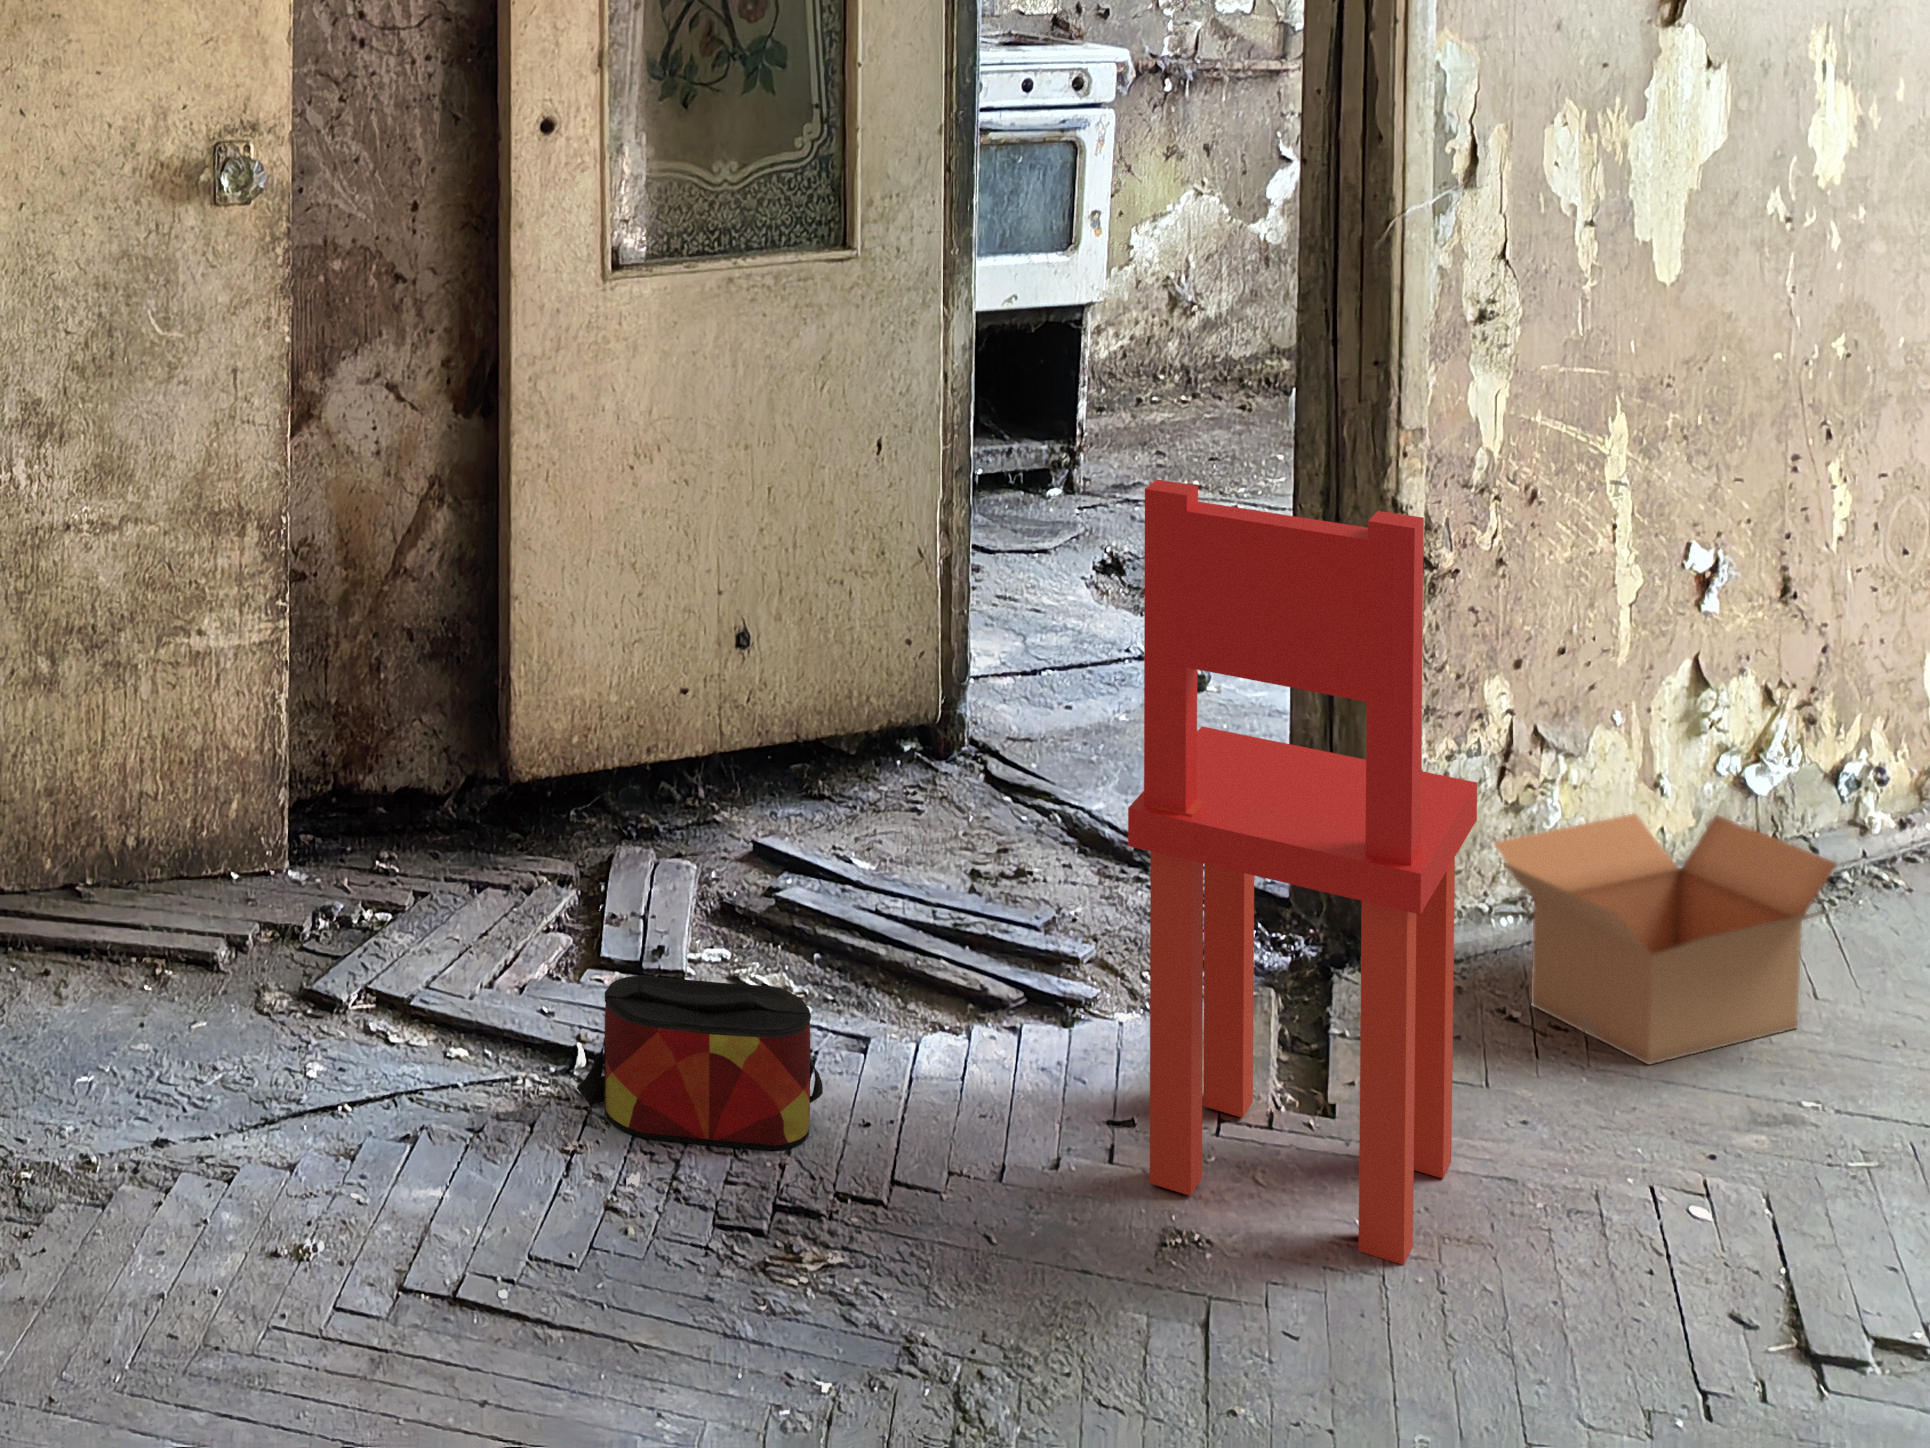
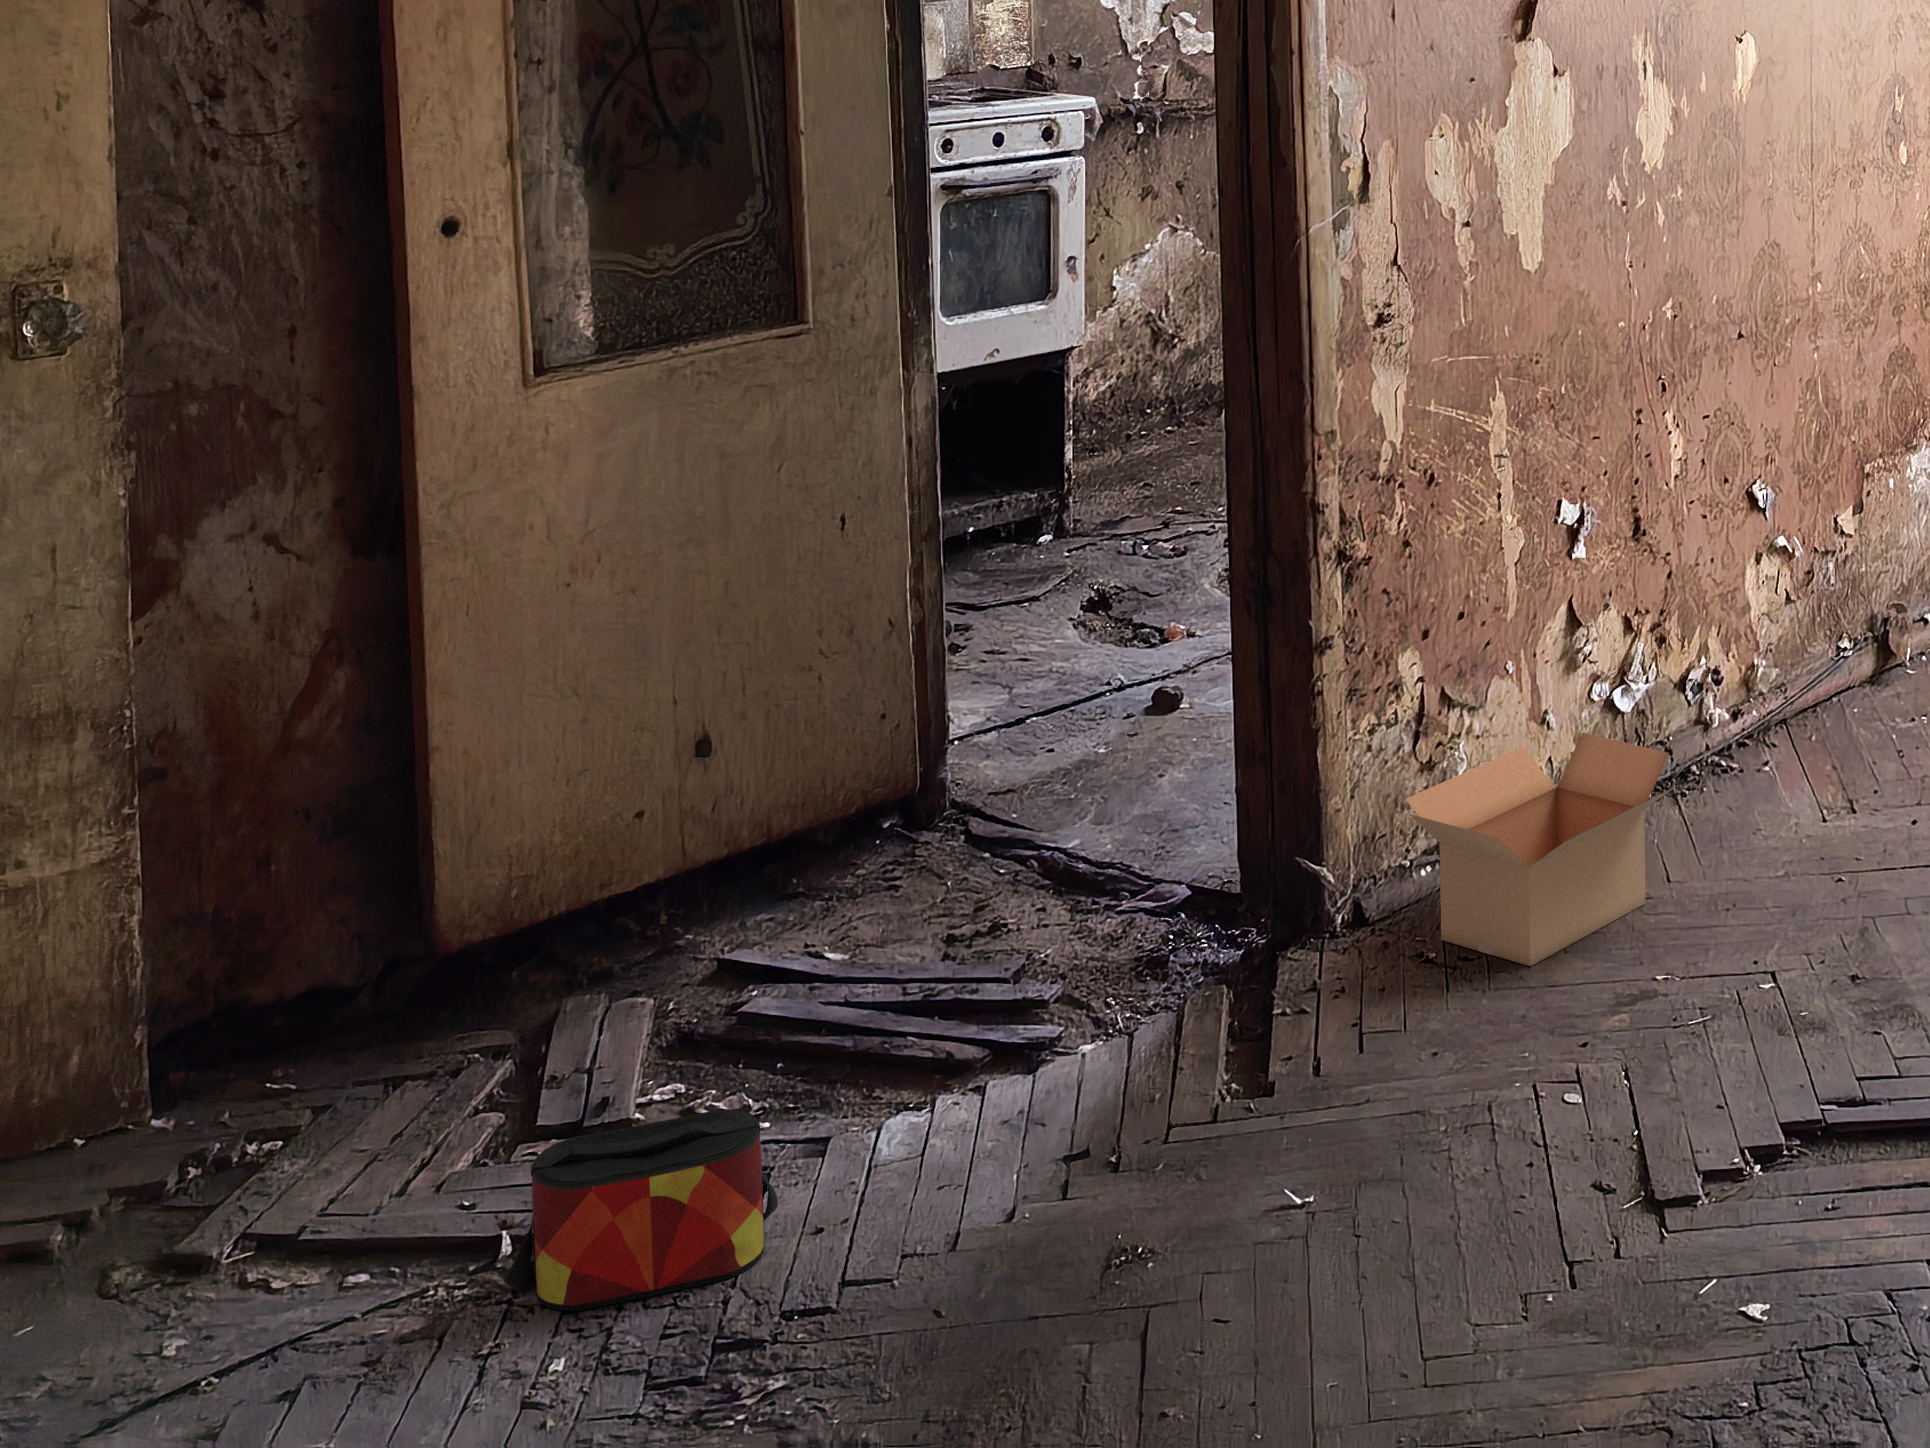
chair: present [1128,479,1477,1265] -> none [1063,508,1373,1201]

